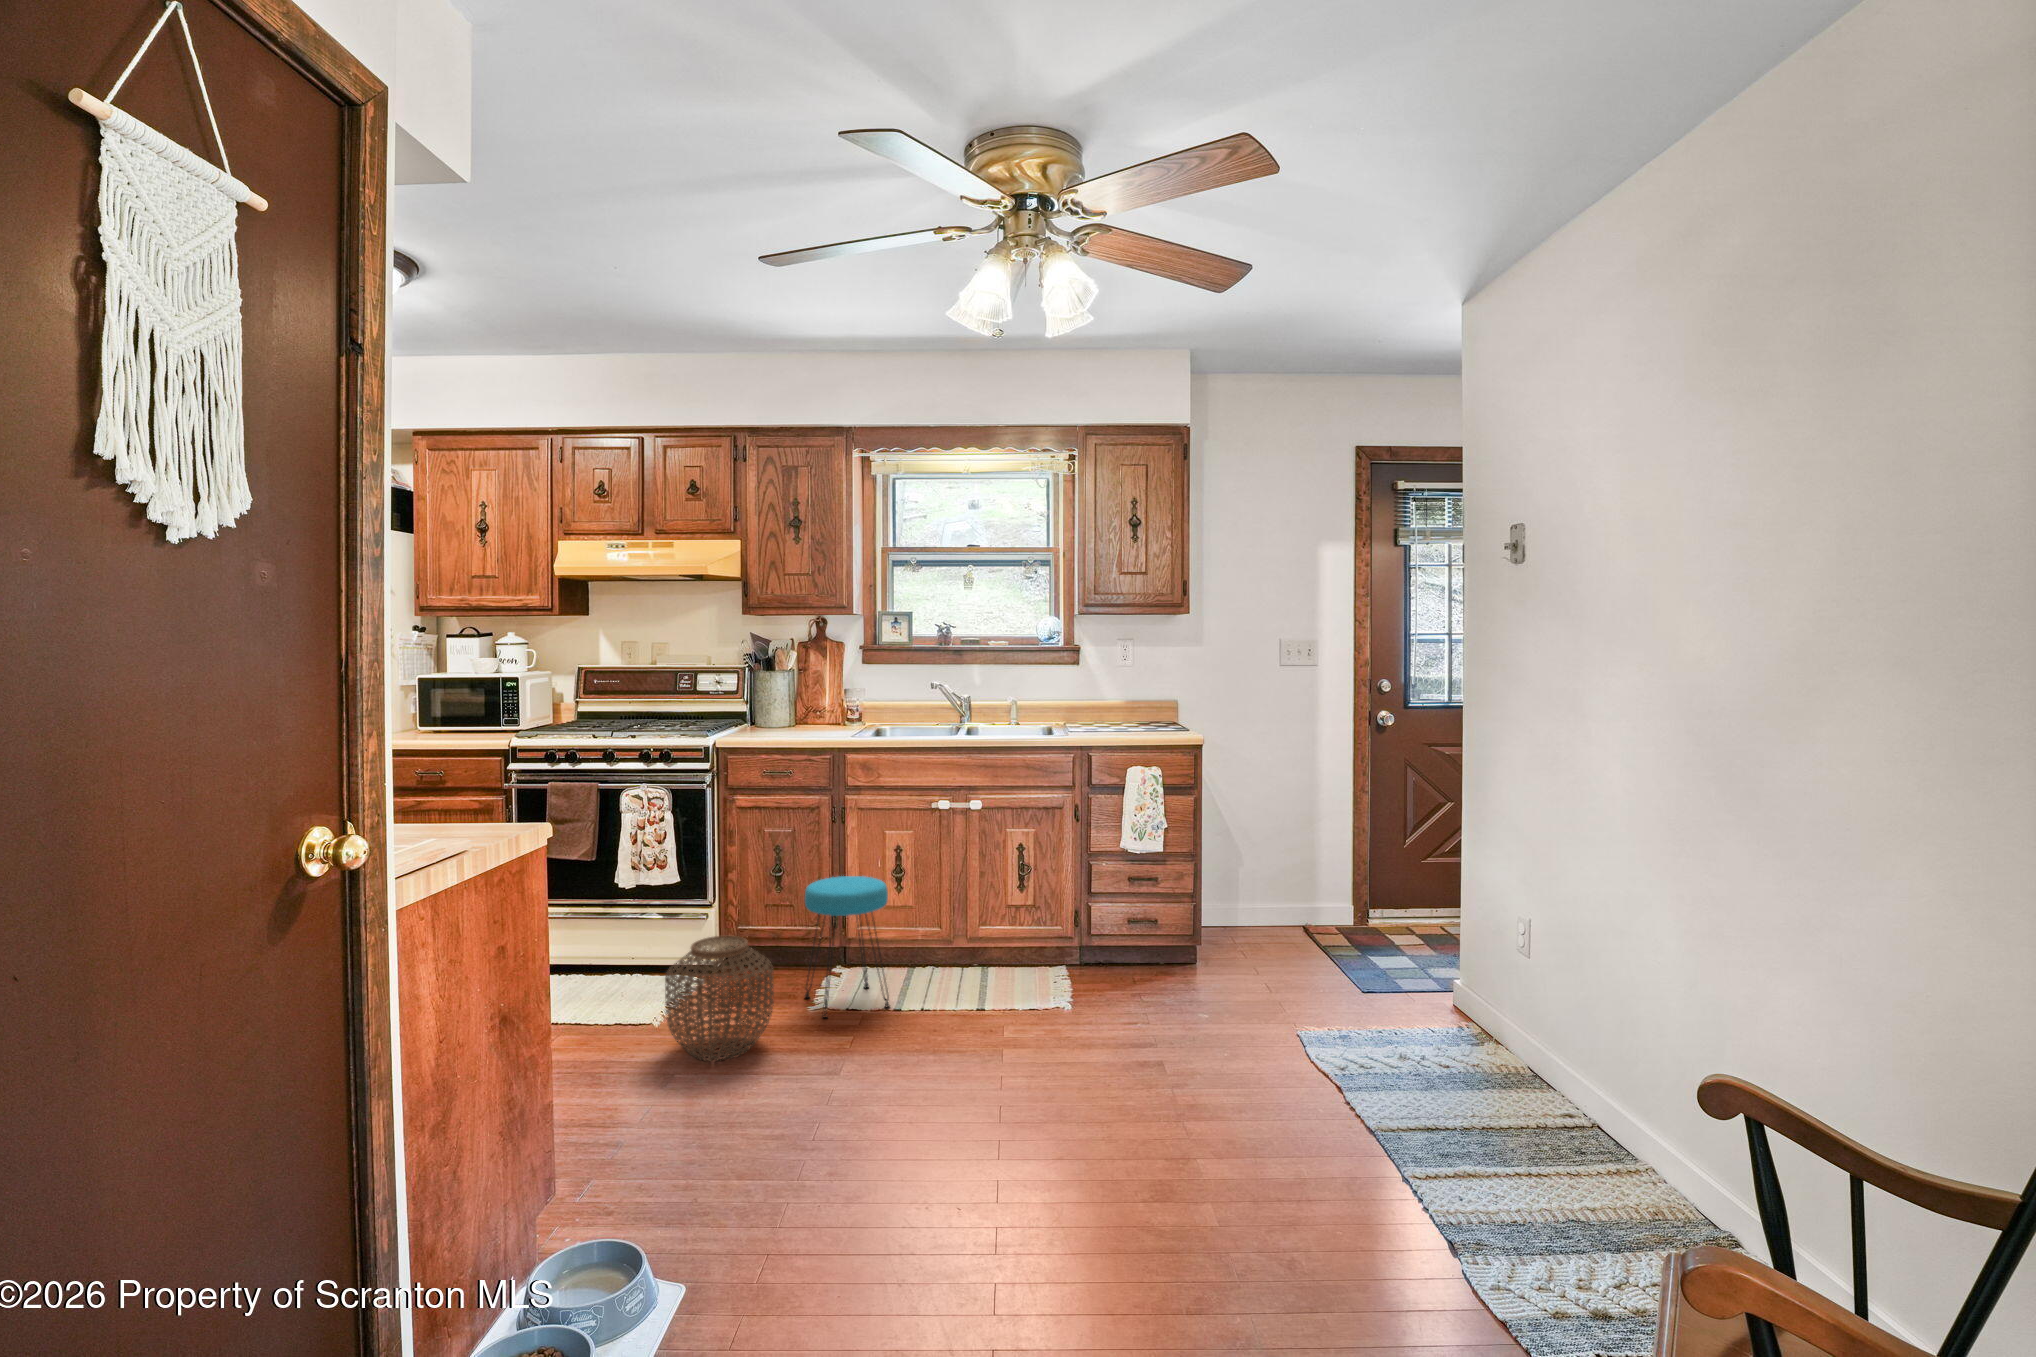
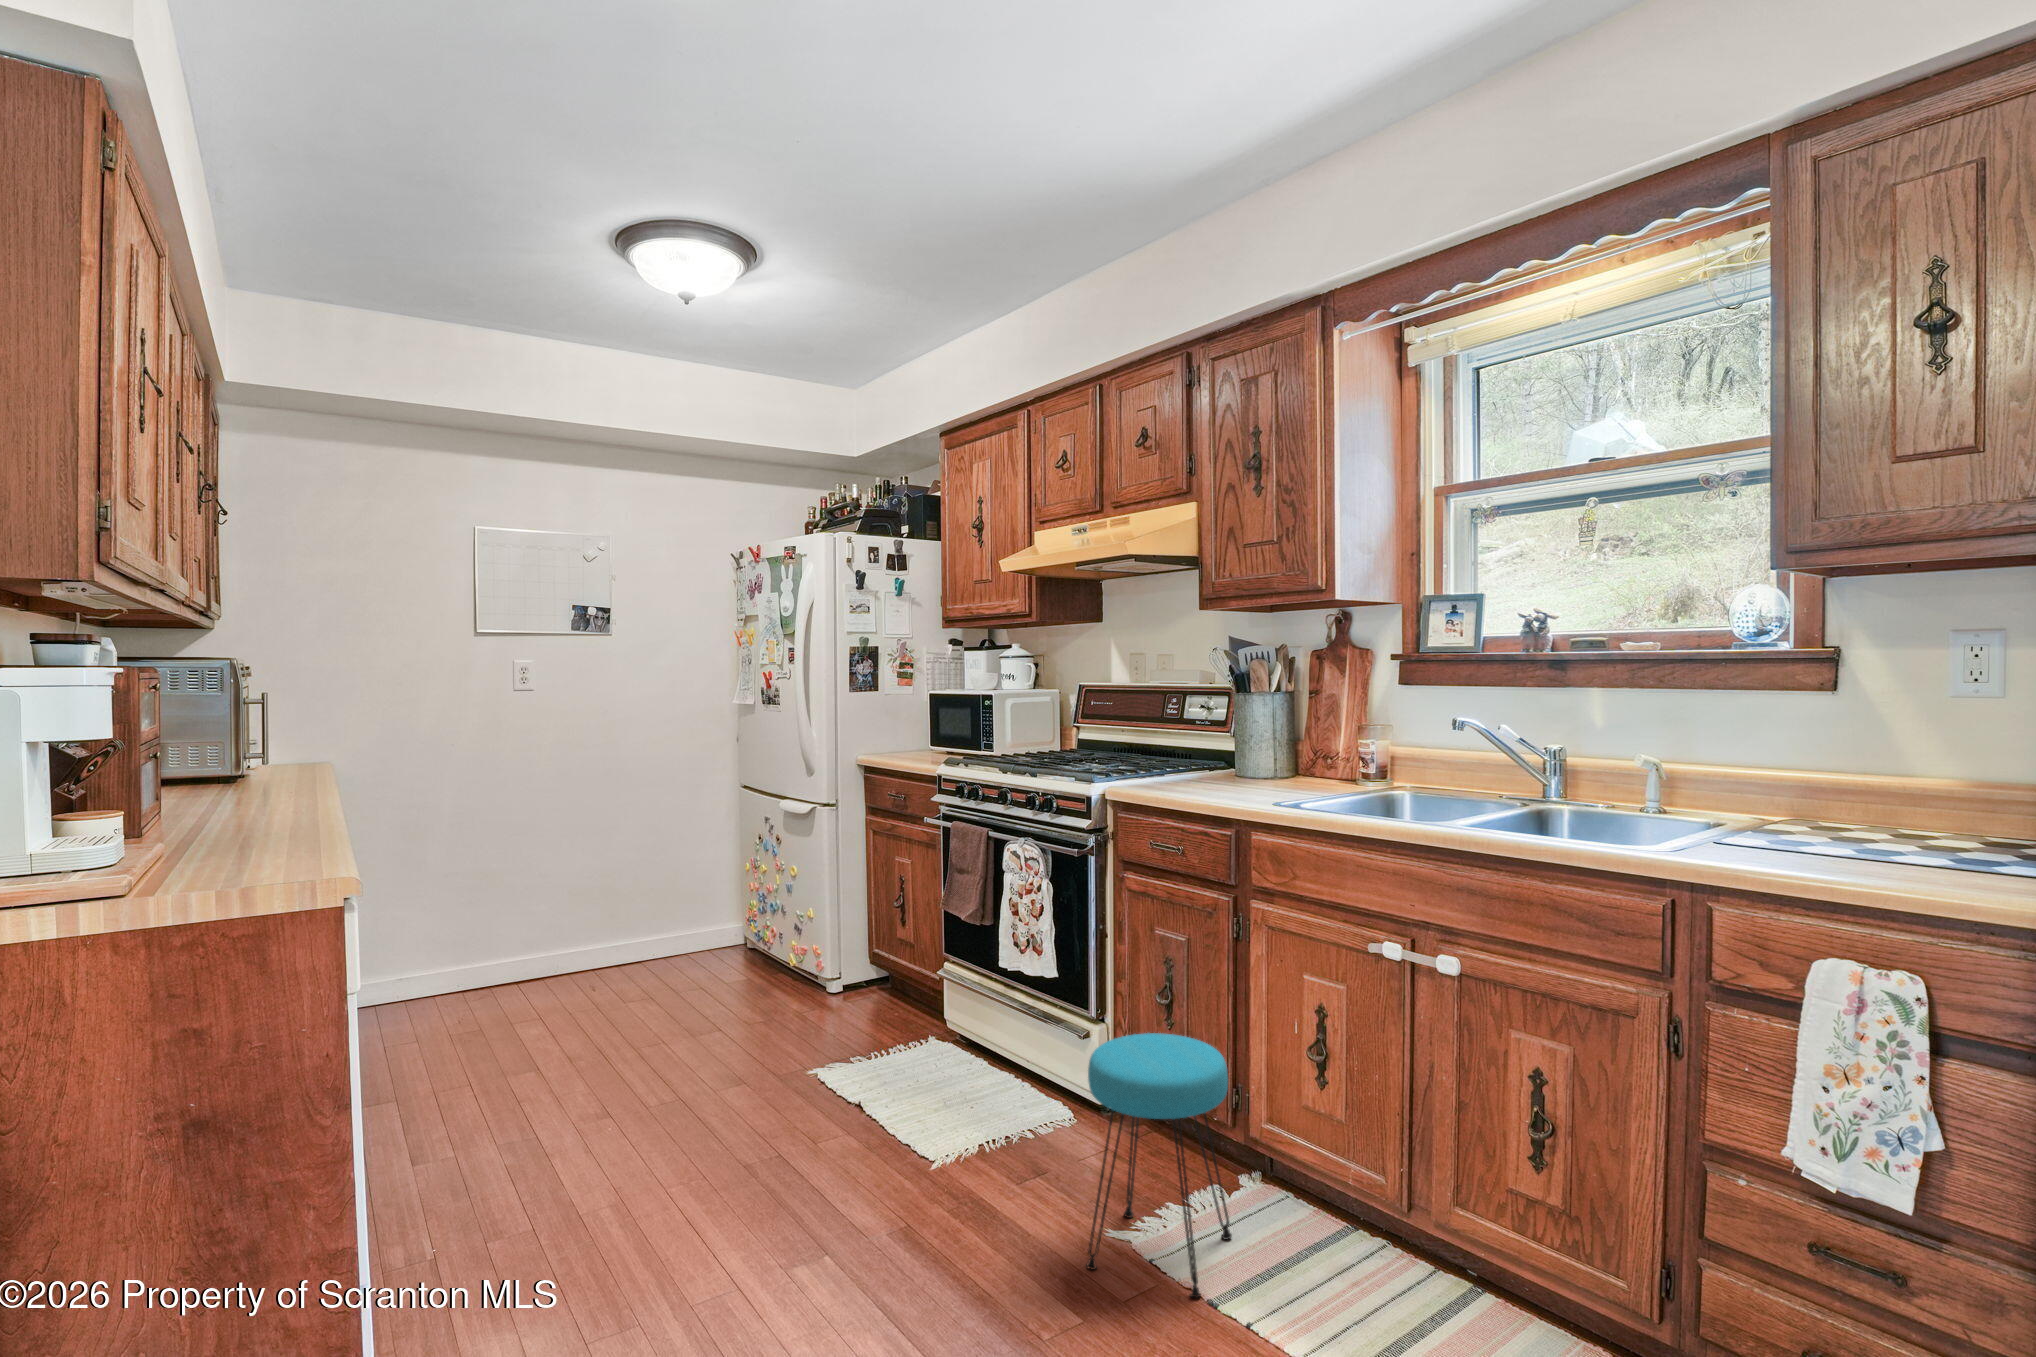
woven basket: present [665,936,774,1061] -> none [830,1081,985,1278]

